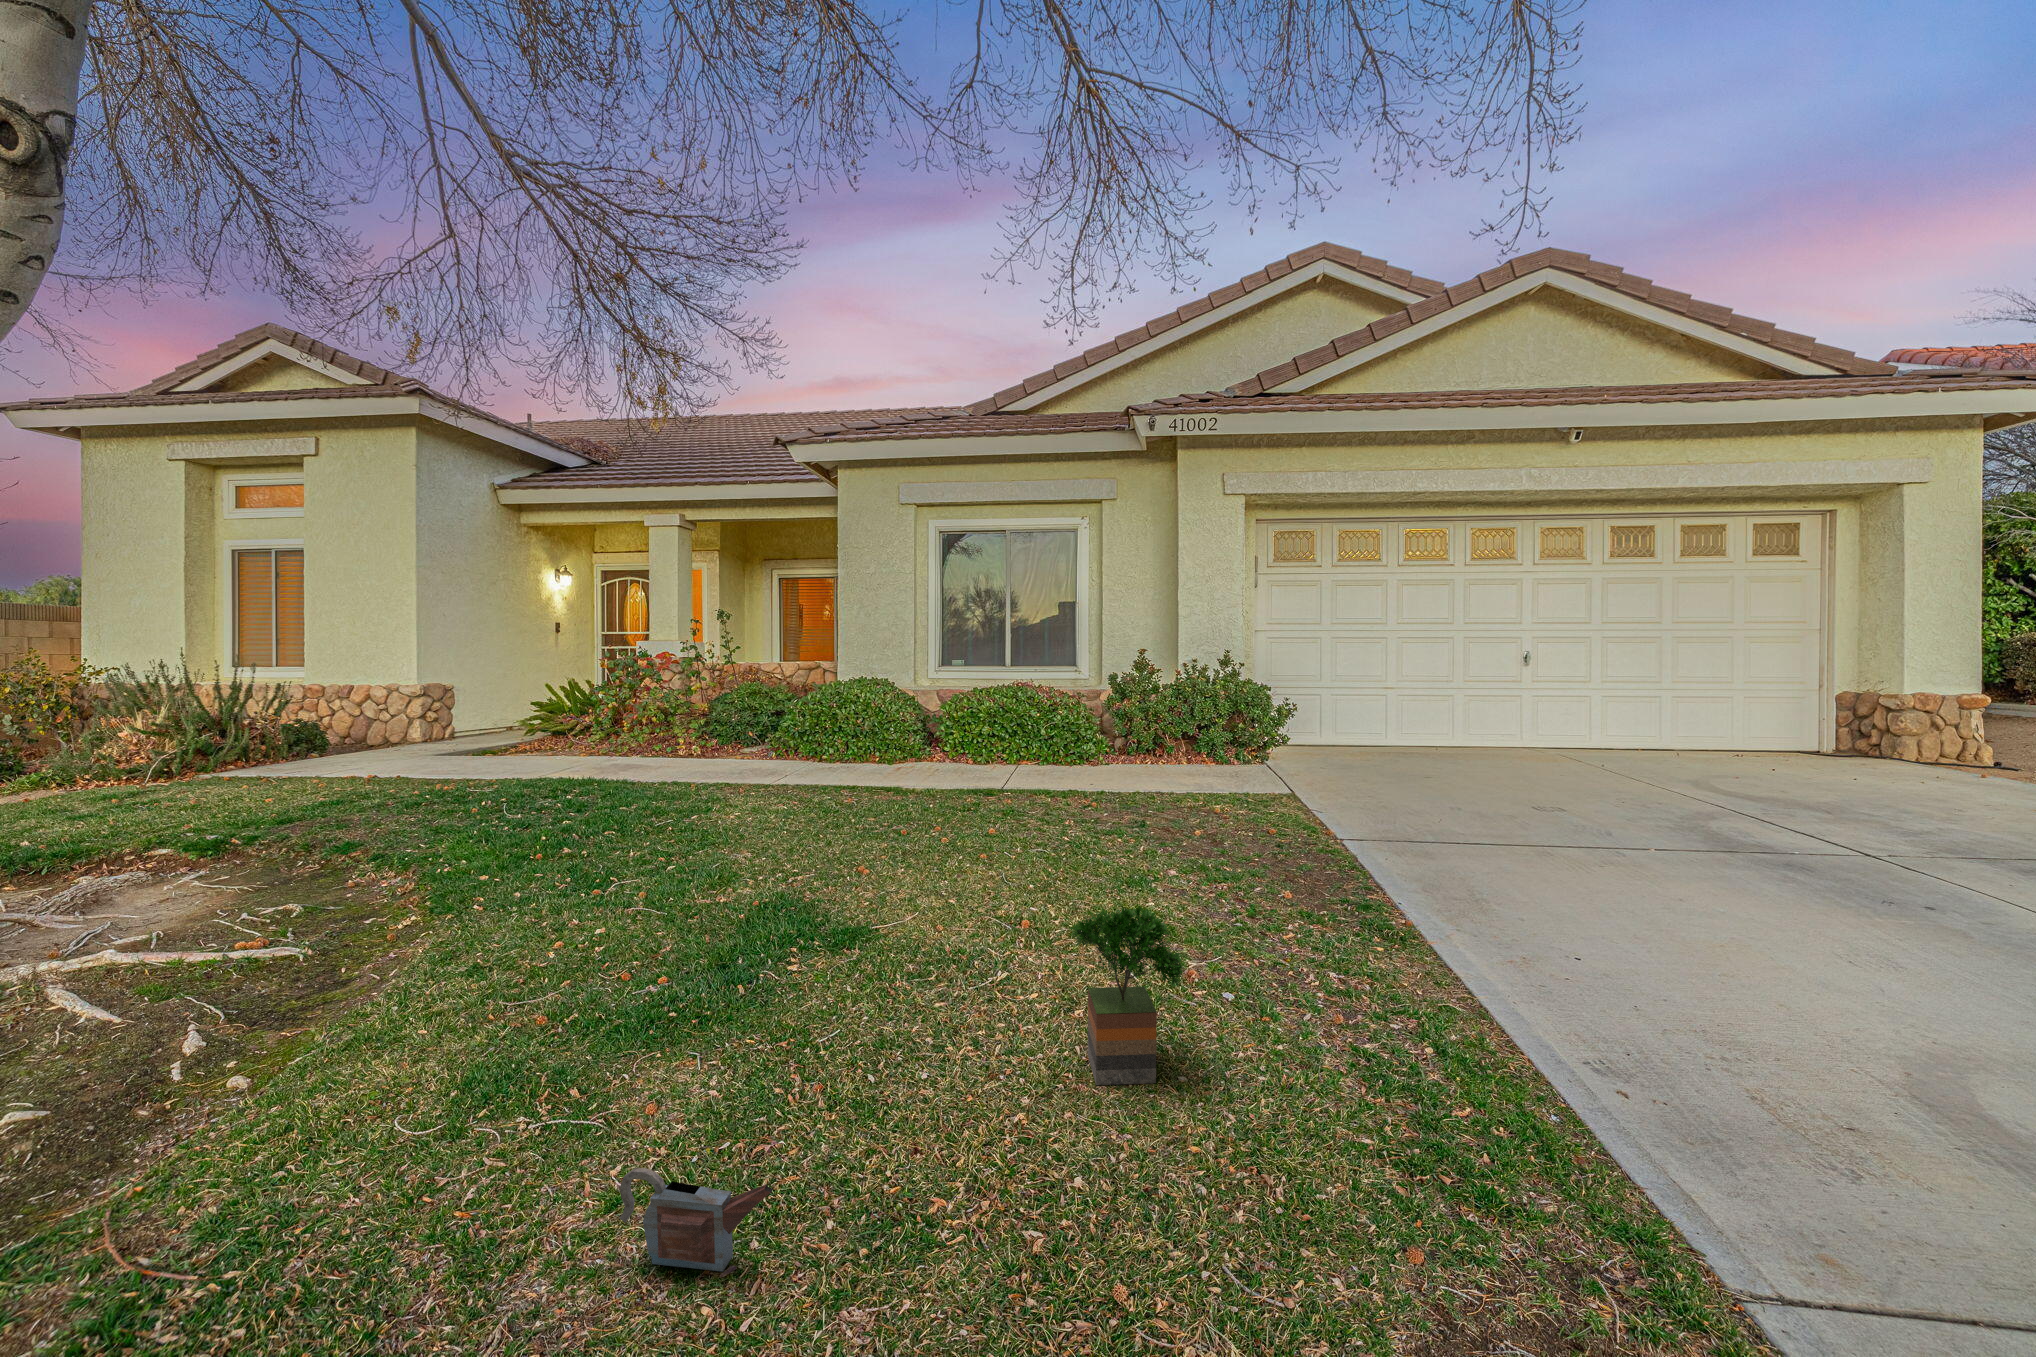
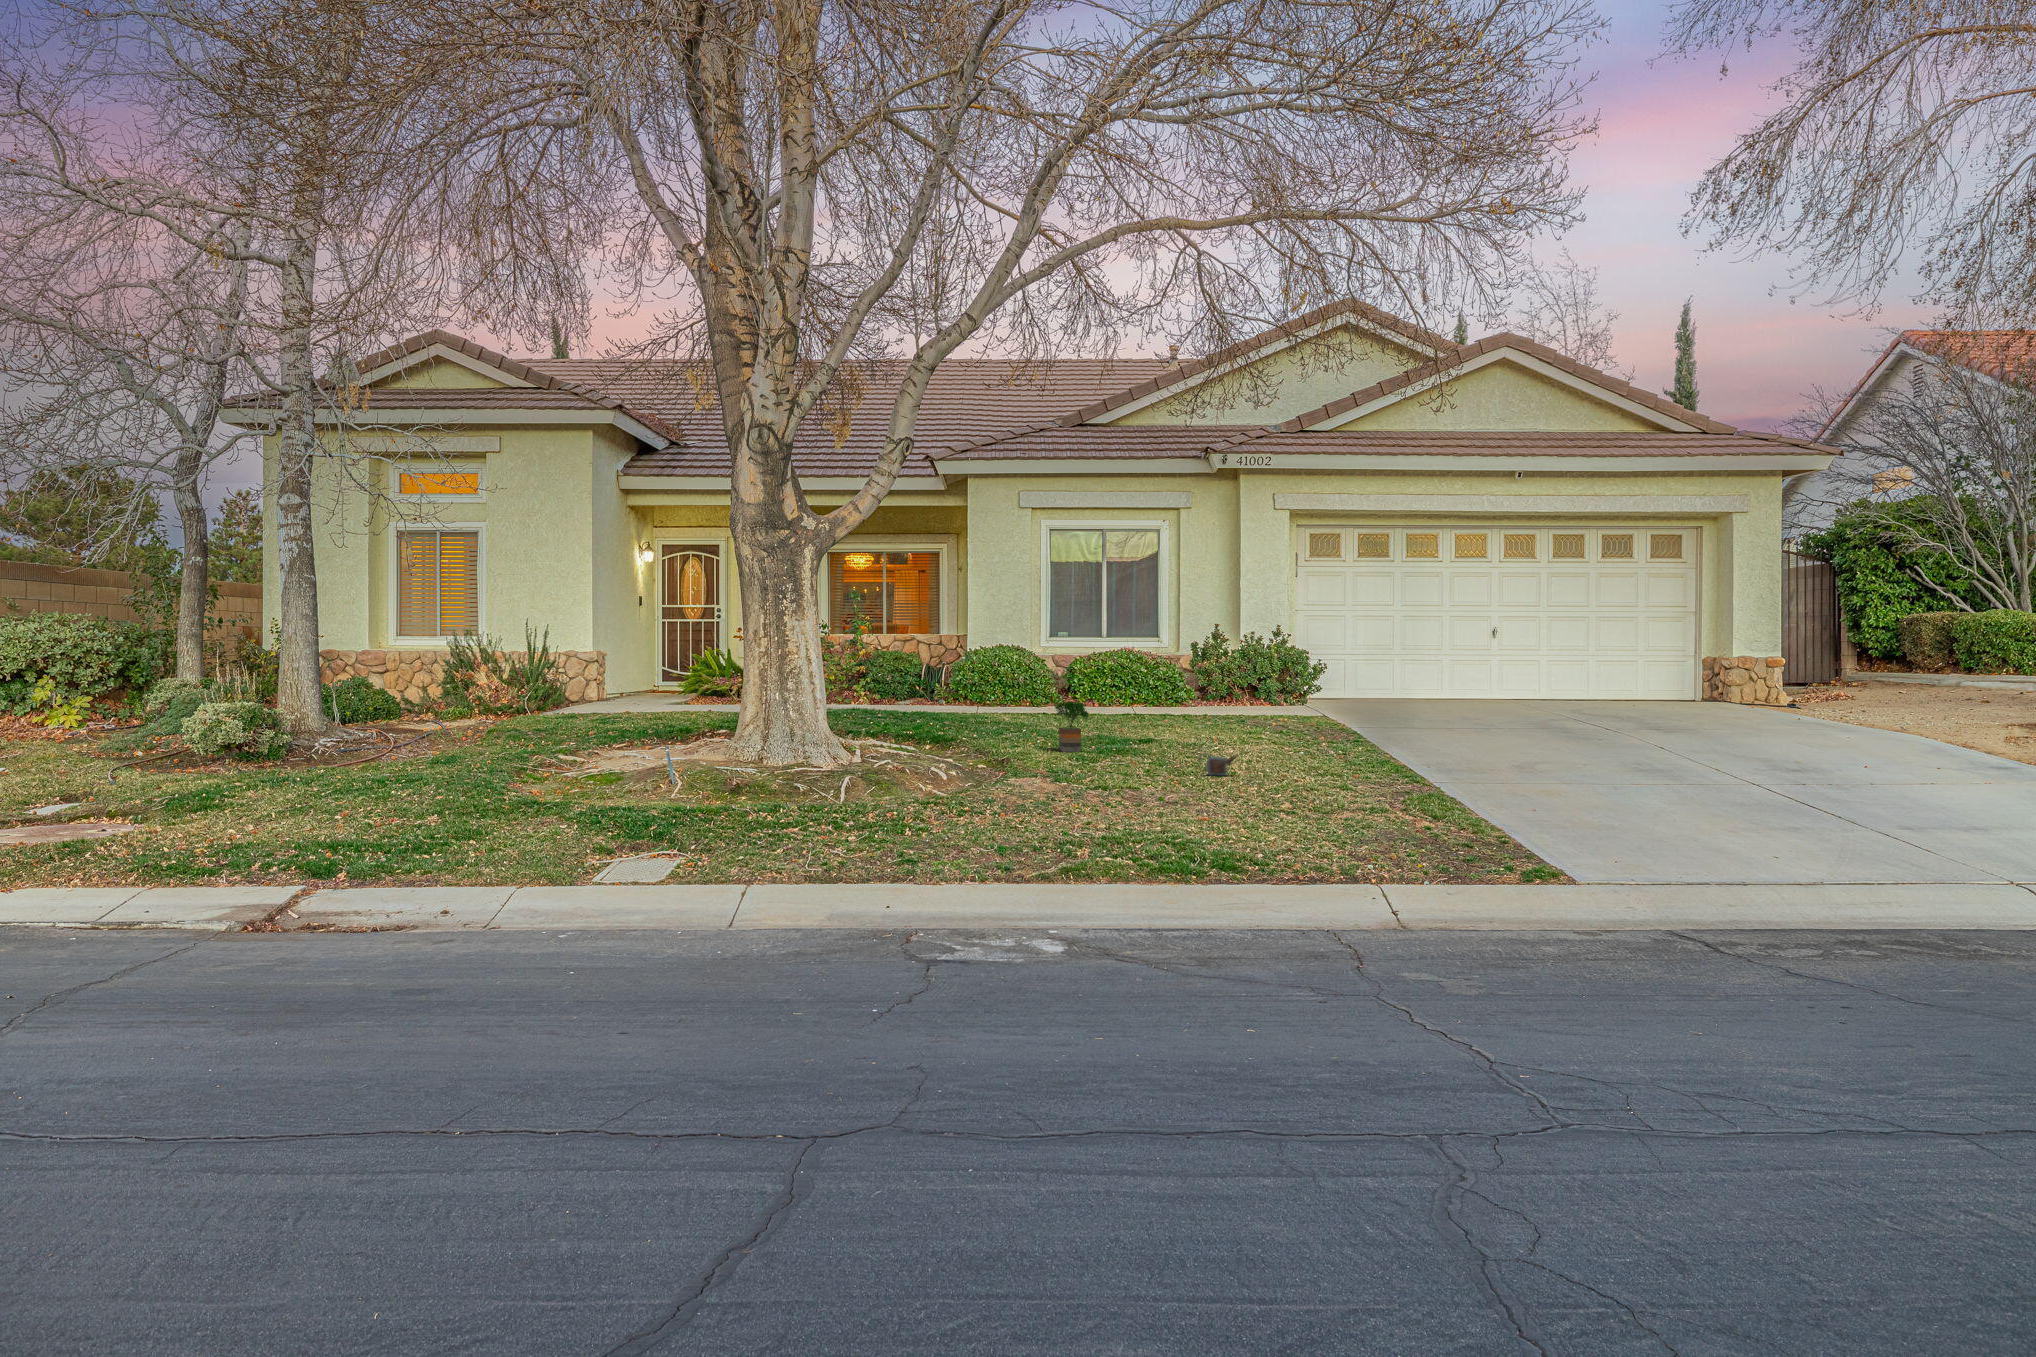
potted tree: present [1071,906,1183,1085] -> present [1055,701,1089,752]

